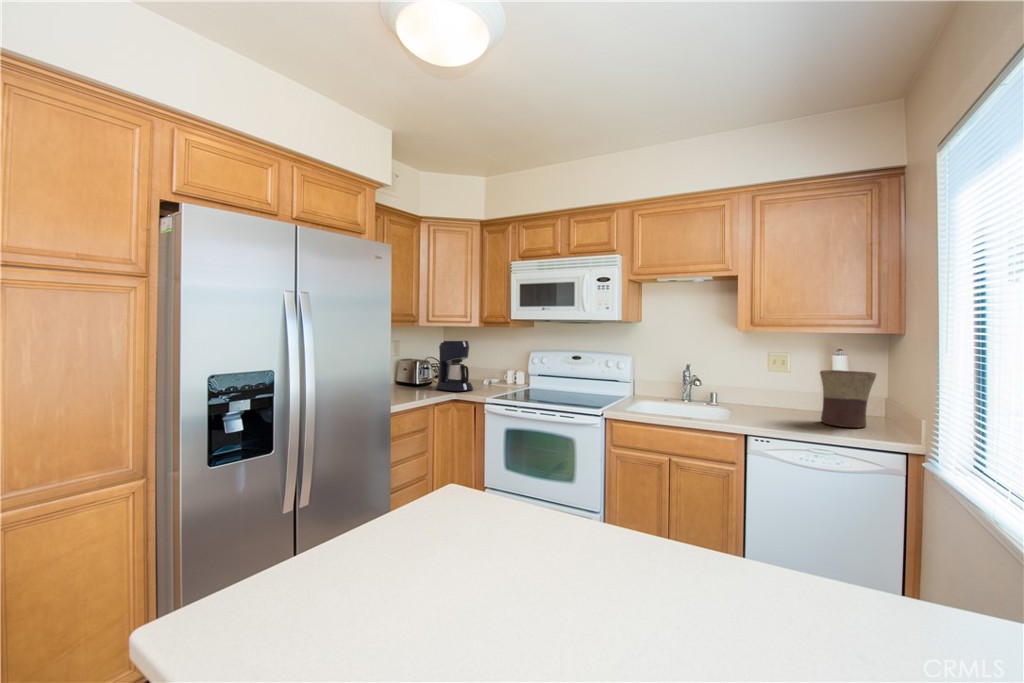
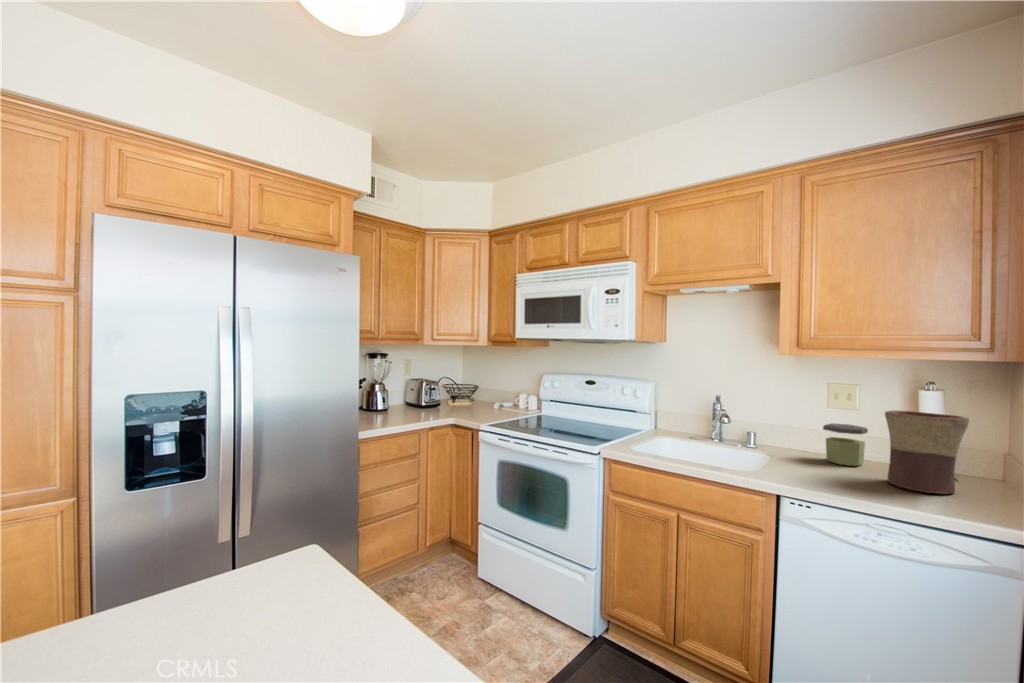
coffee maker: present [436,341,473,391] -> none [438,360,478,416]
jar: none [771,383,803,414] -> present [823,423,868,466]

